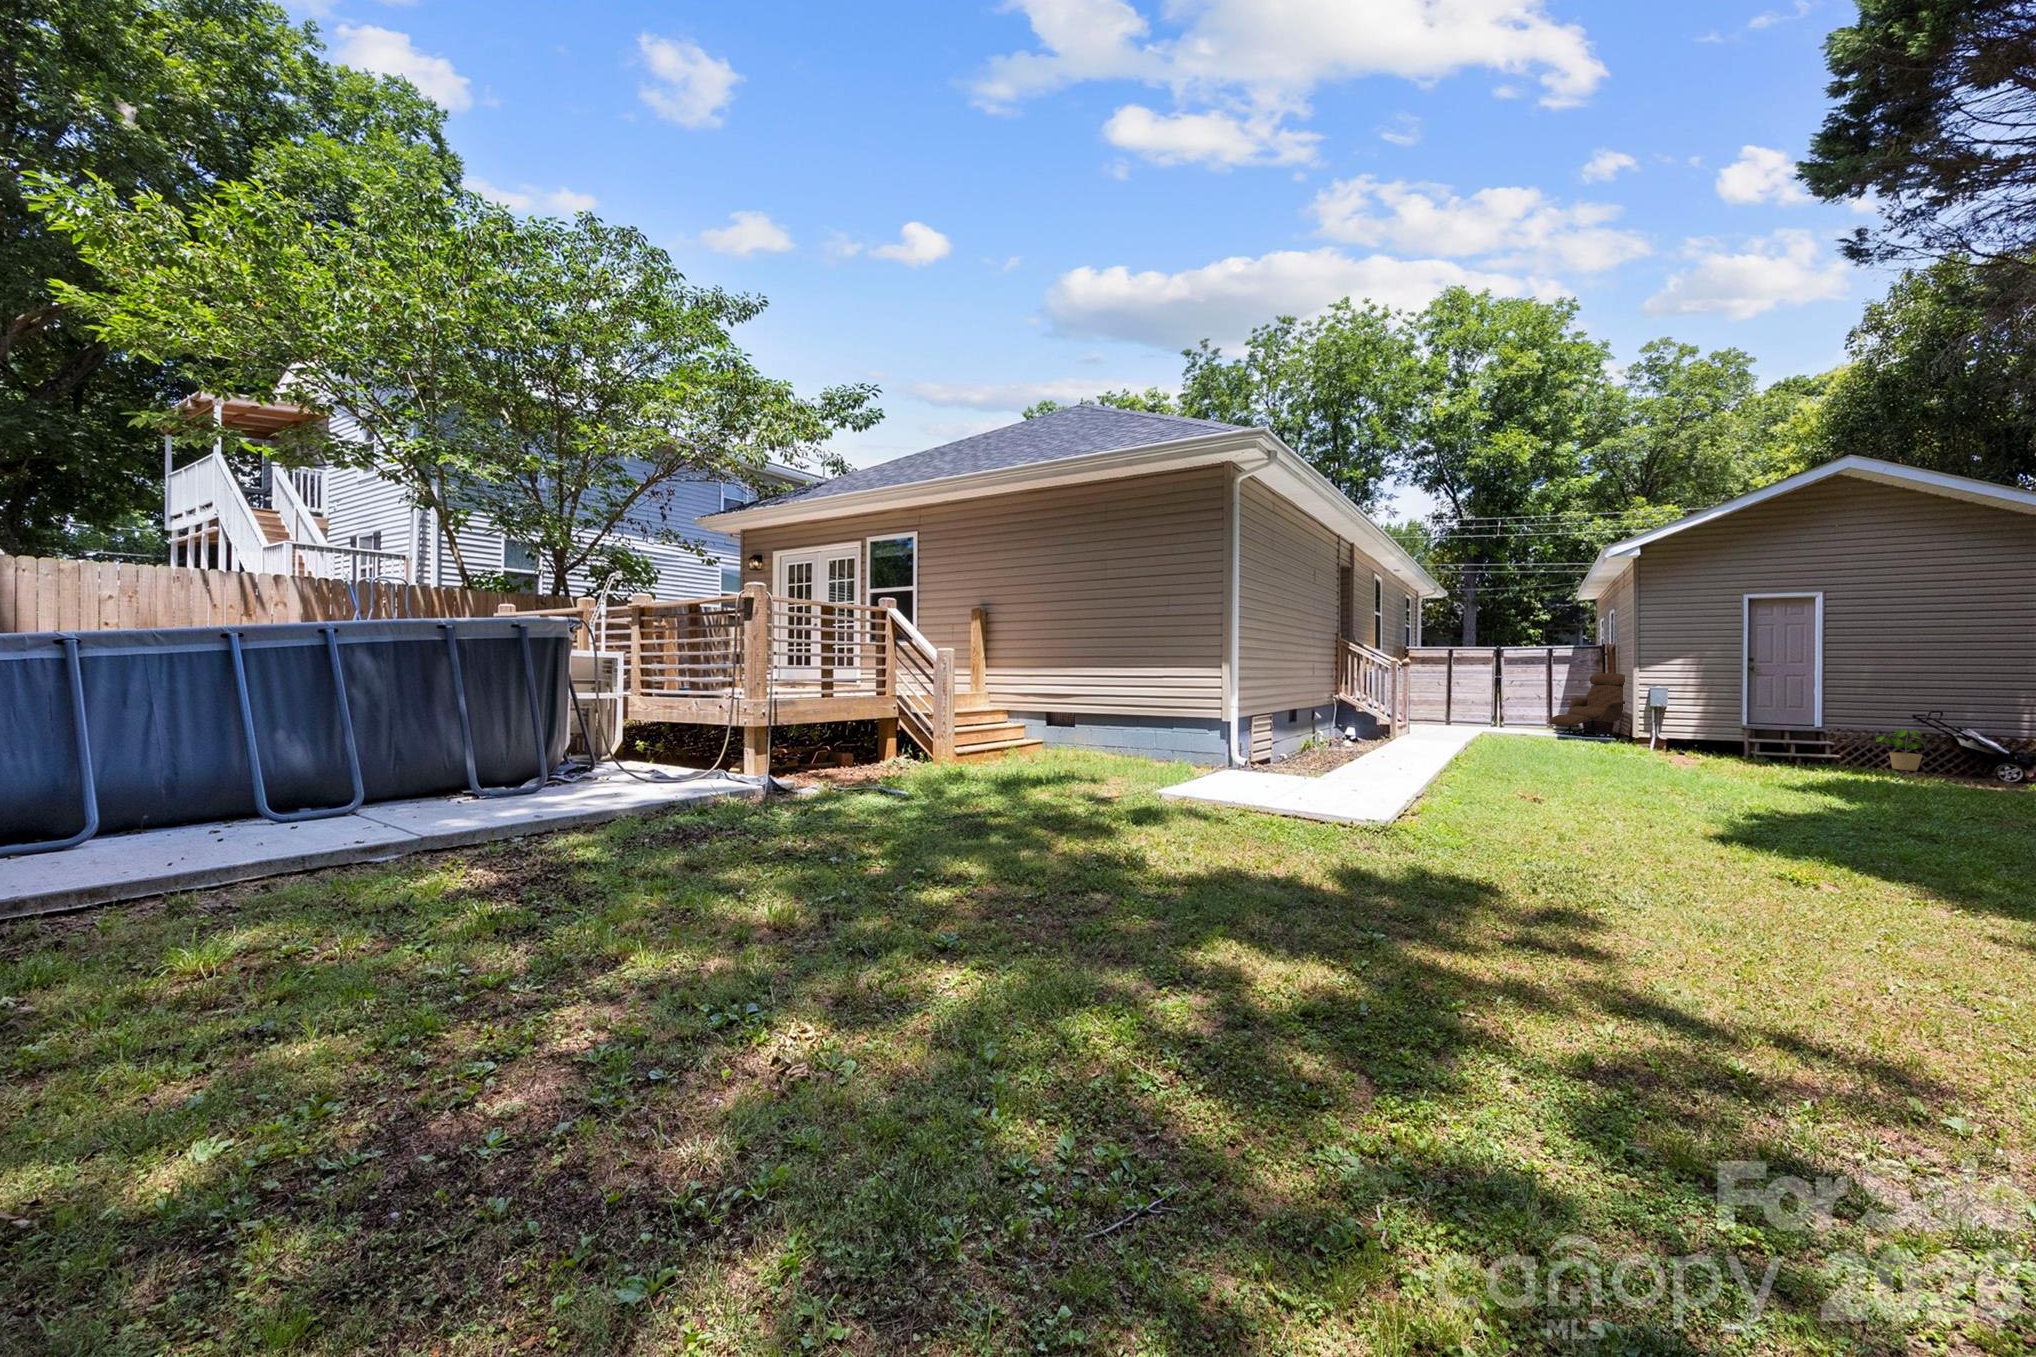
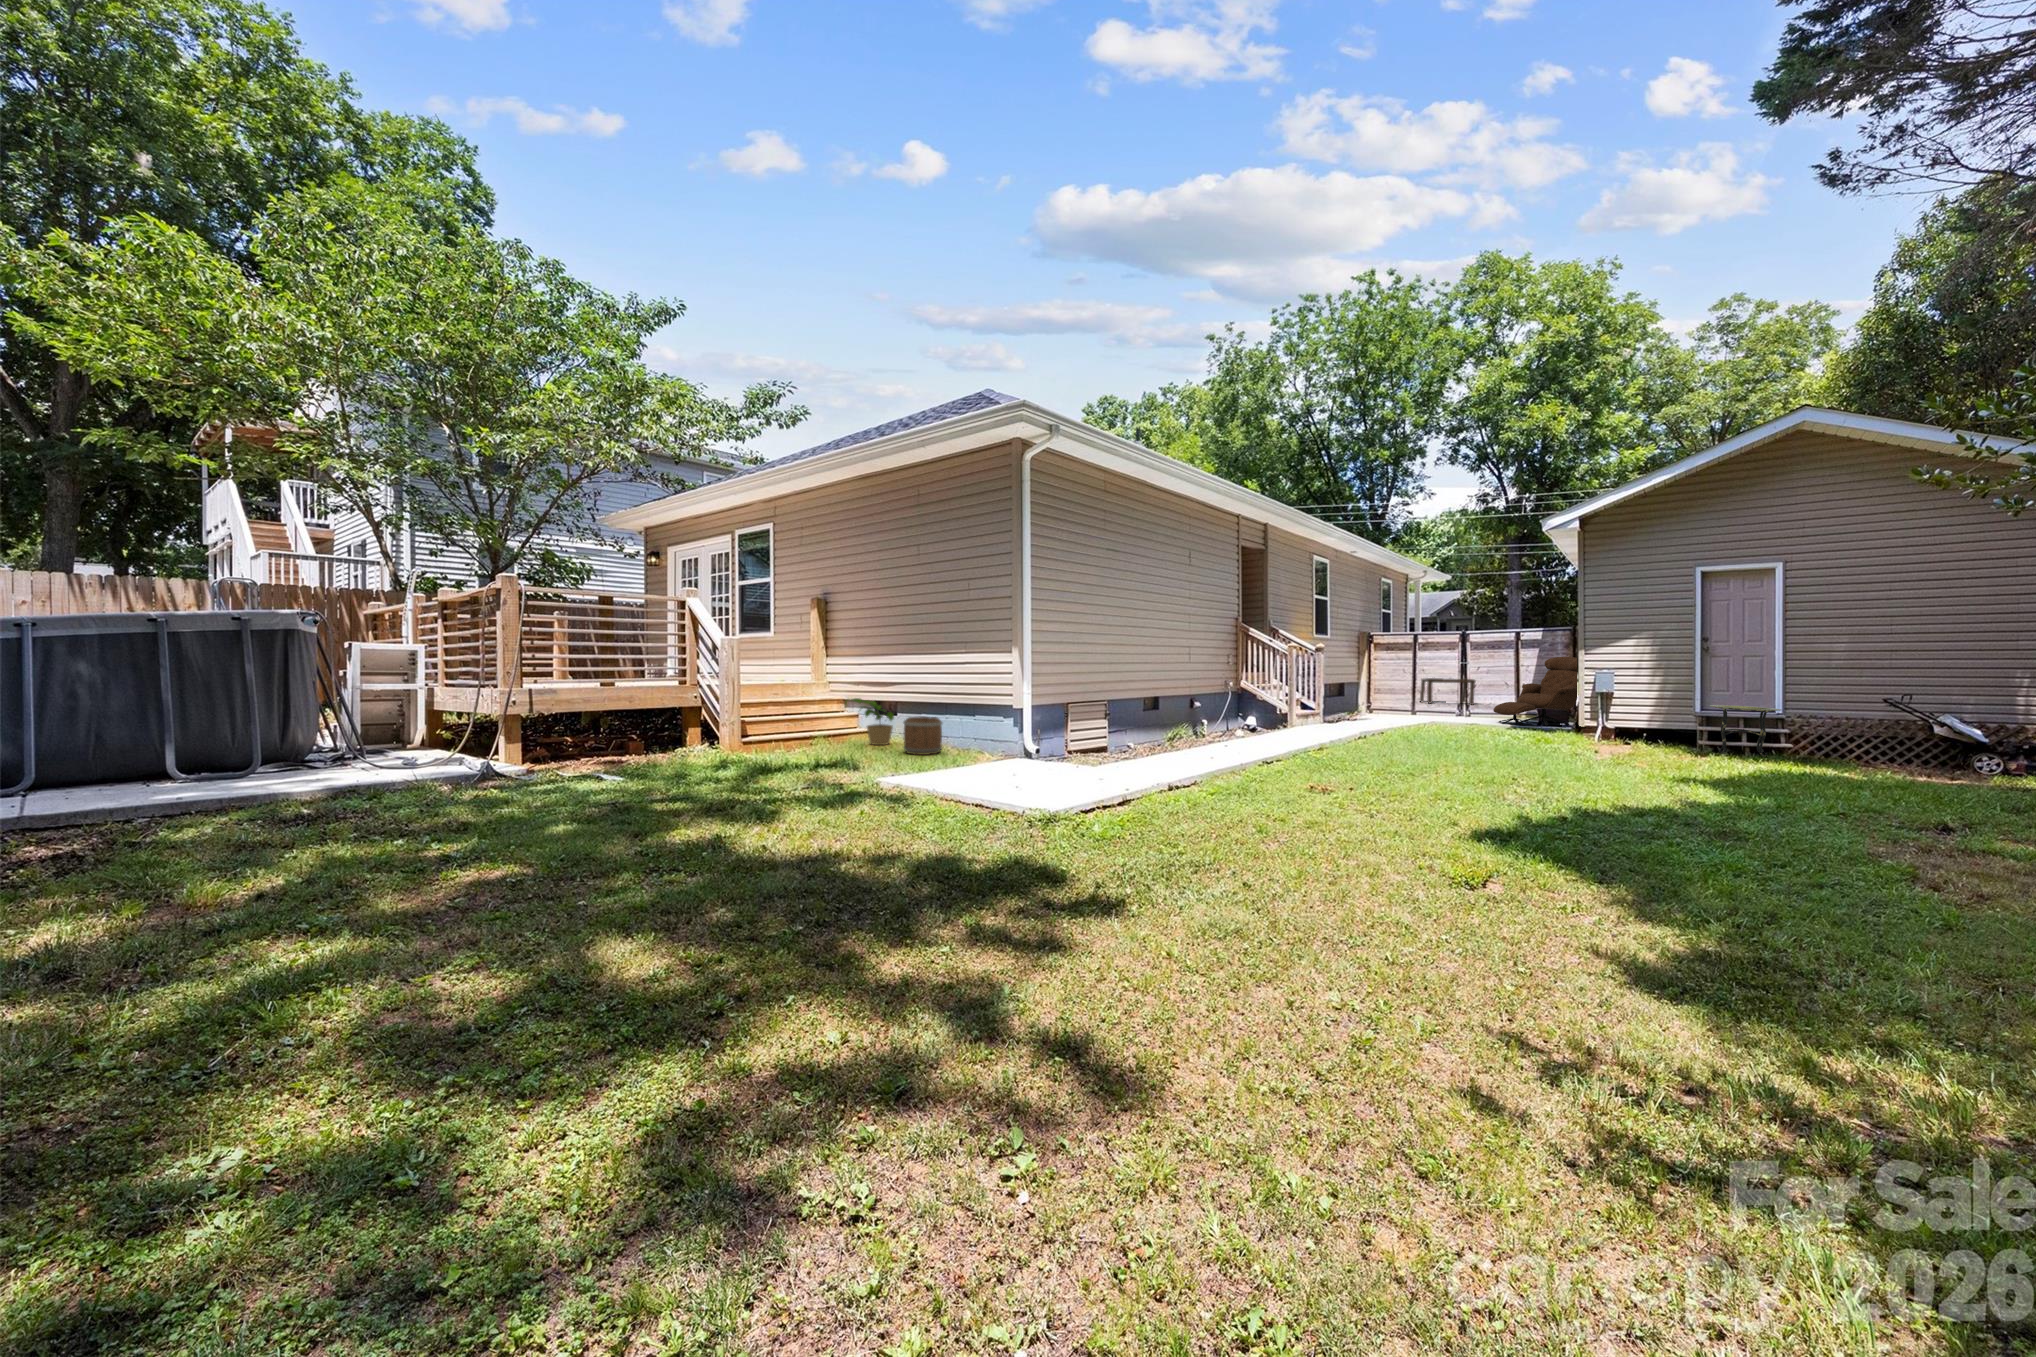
bench: none [1452,692,1505,717] -> present [1420,678,1476,705]
side table: none [1764,717,1828,762] -> present [1710,705,1781,757]
bucket: none [1106,727,1145,763] -> present [903,717,942,755]
potted plant: present [1876,729,1926,771] -> present [845,698,894,745]

